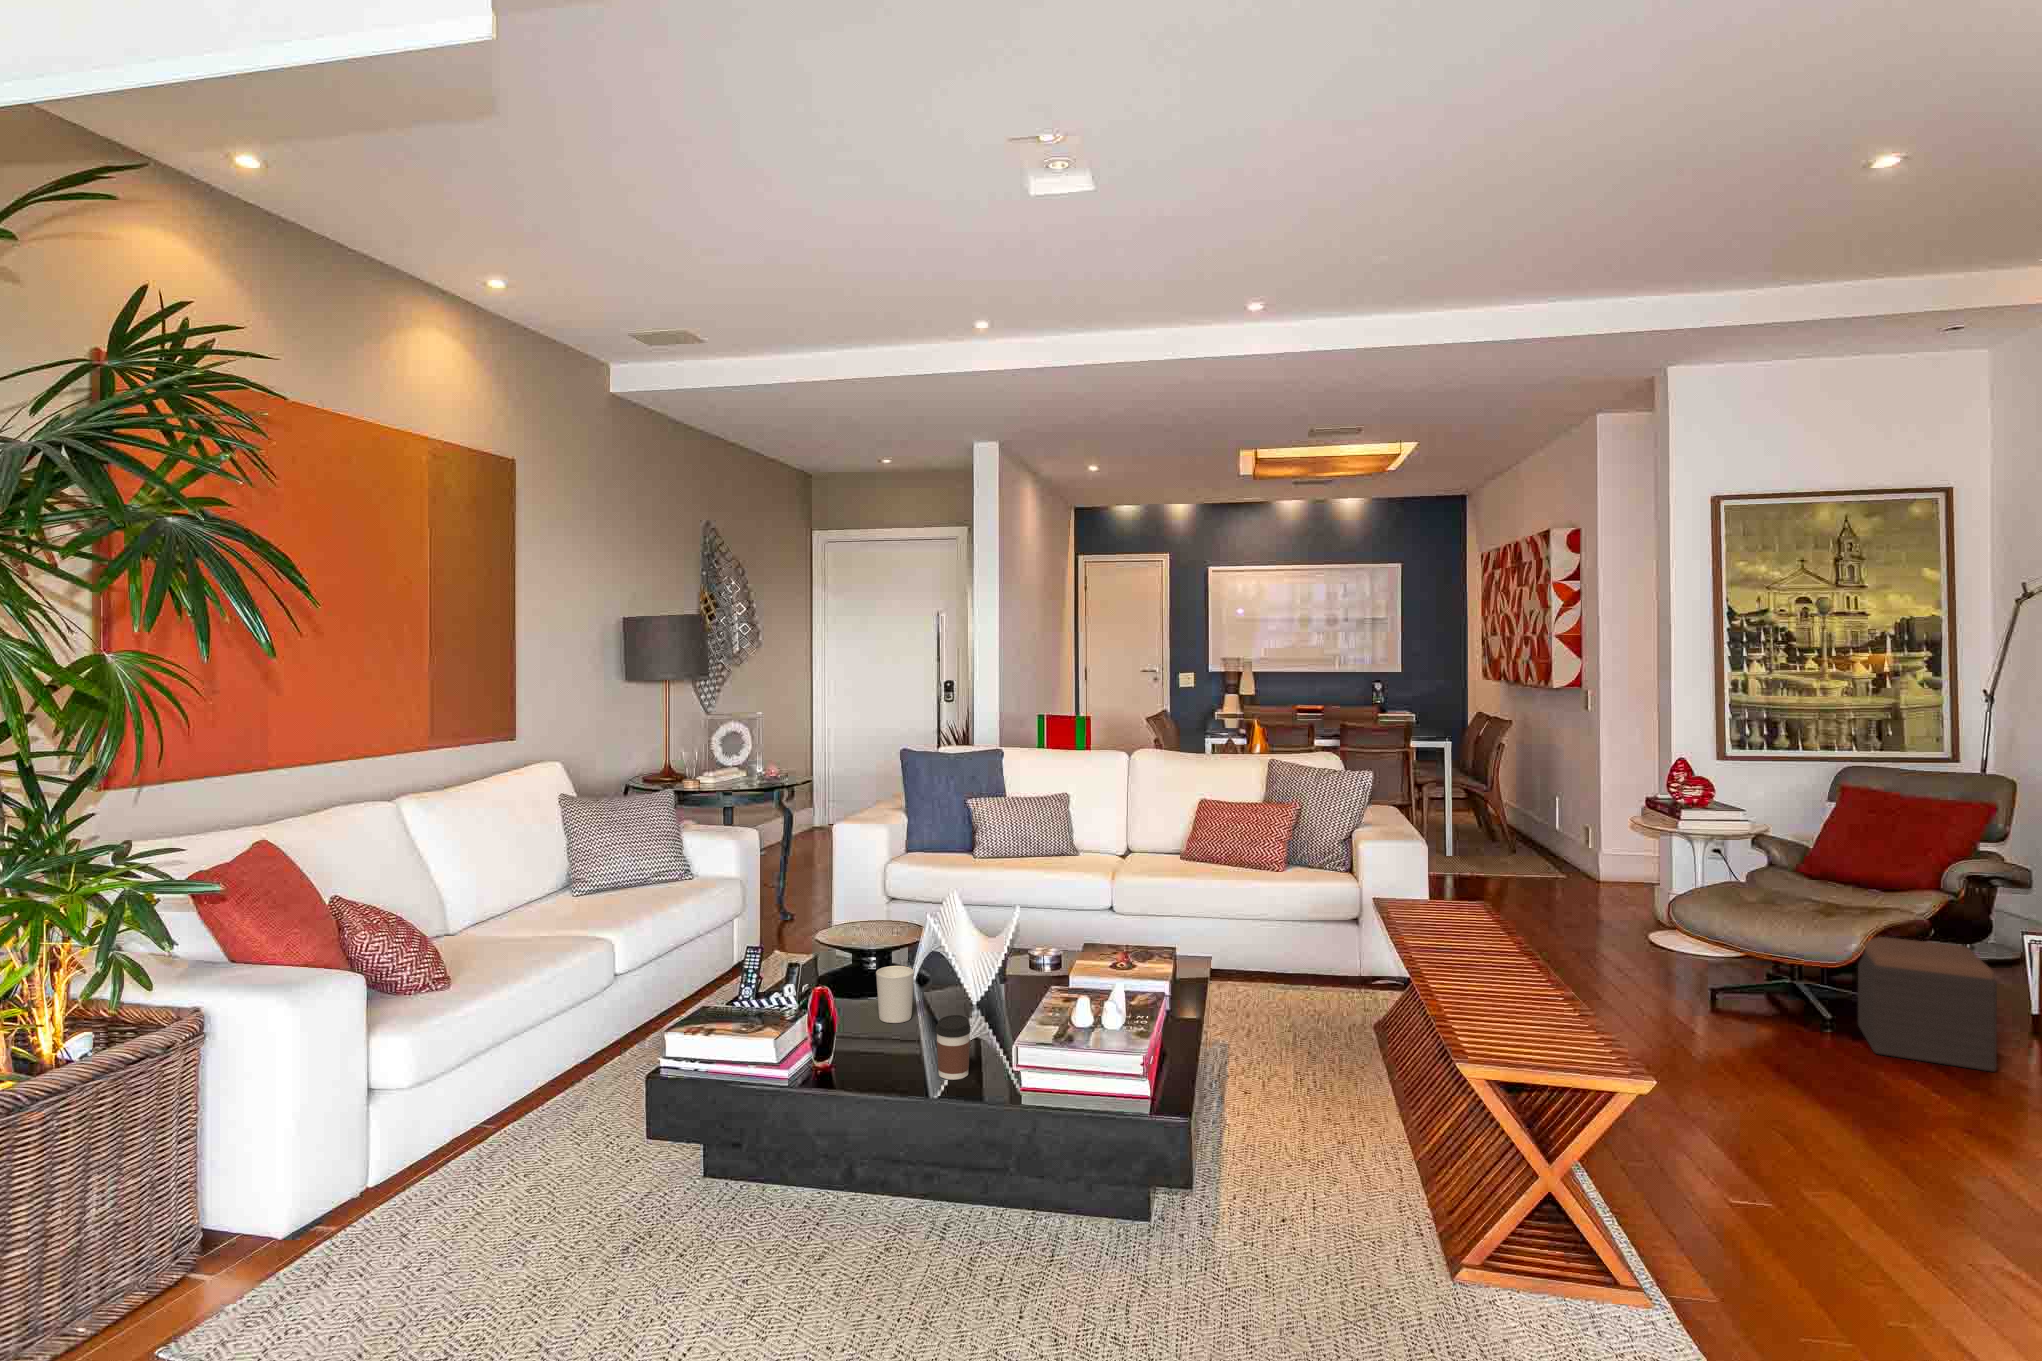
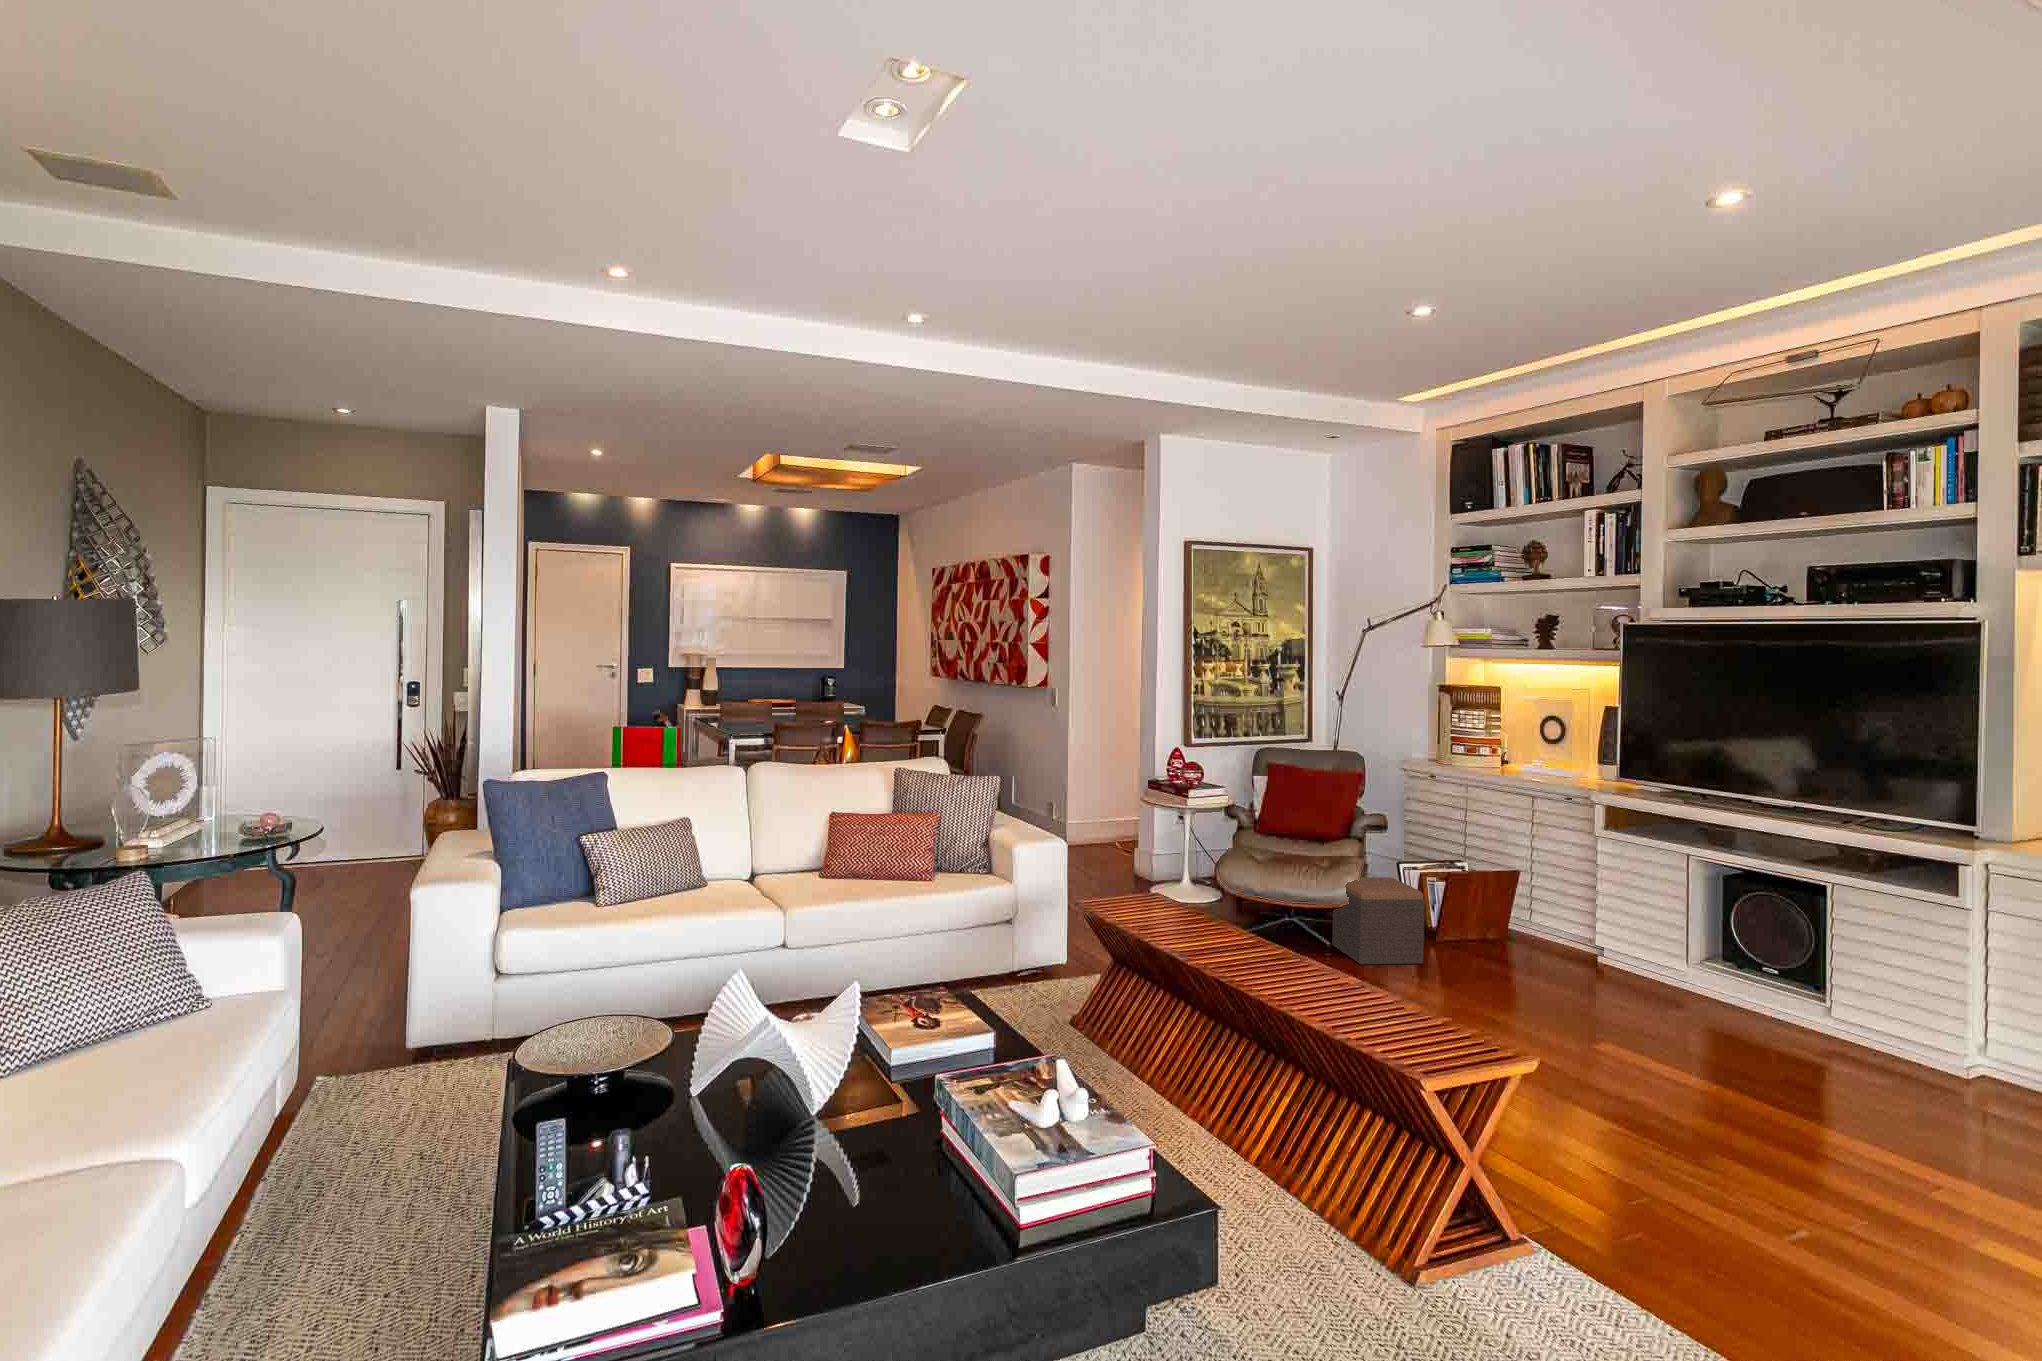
candle holder: present [876,966,914,1023] -> none [722,1056,770,1131]
coffee cup: present [936,1015,971,1080] -> none [882,1101,922,1180]

